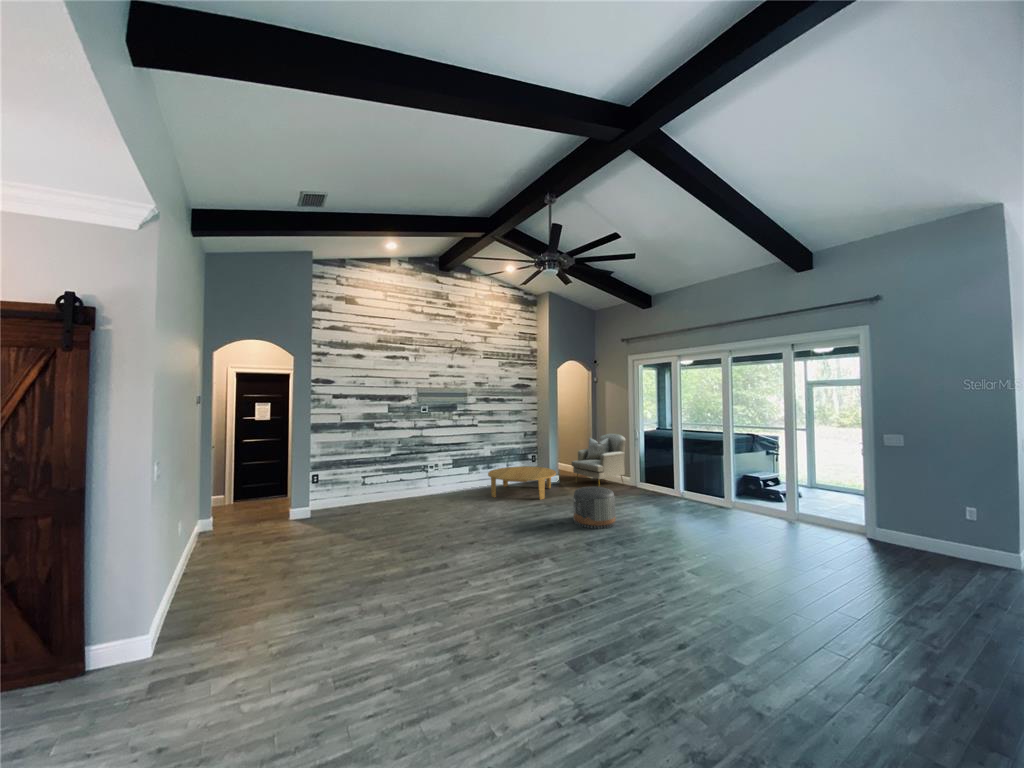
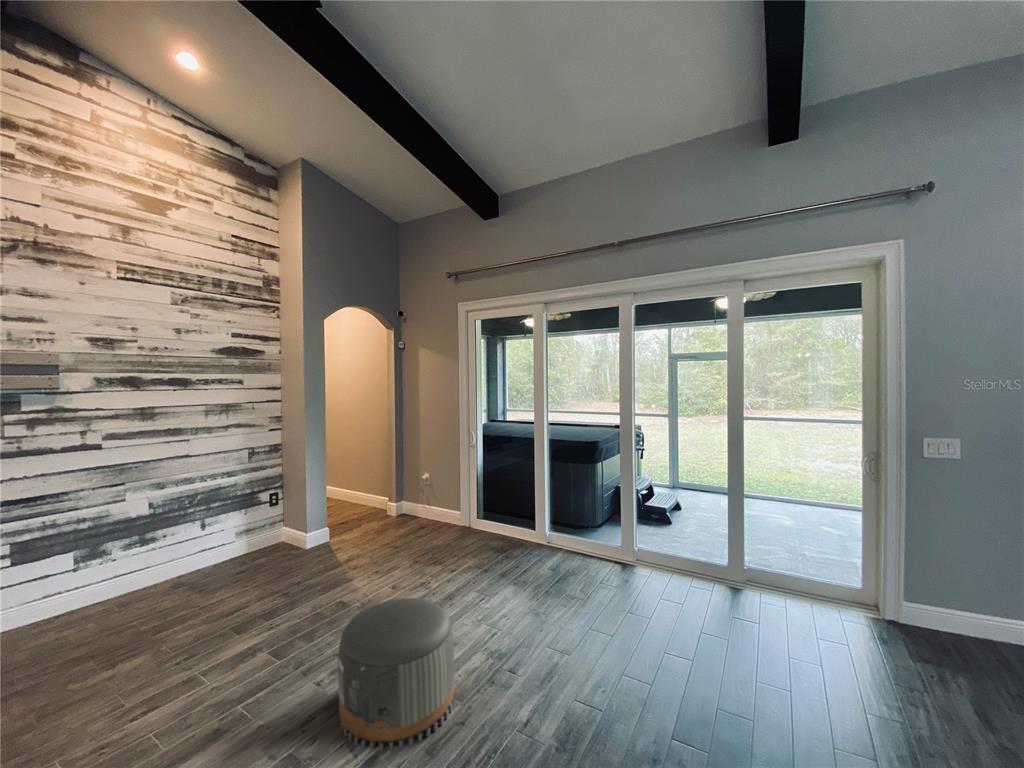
armchair: present [572,434,626,484] -> none [354,439,453,548]
coffee table: present [488,466,556,499] -> none [125,521,315,634]

